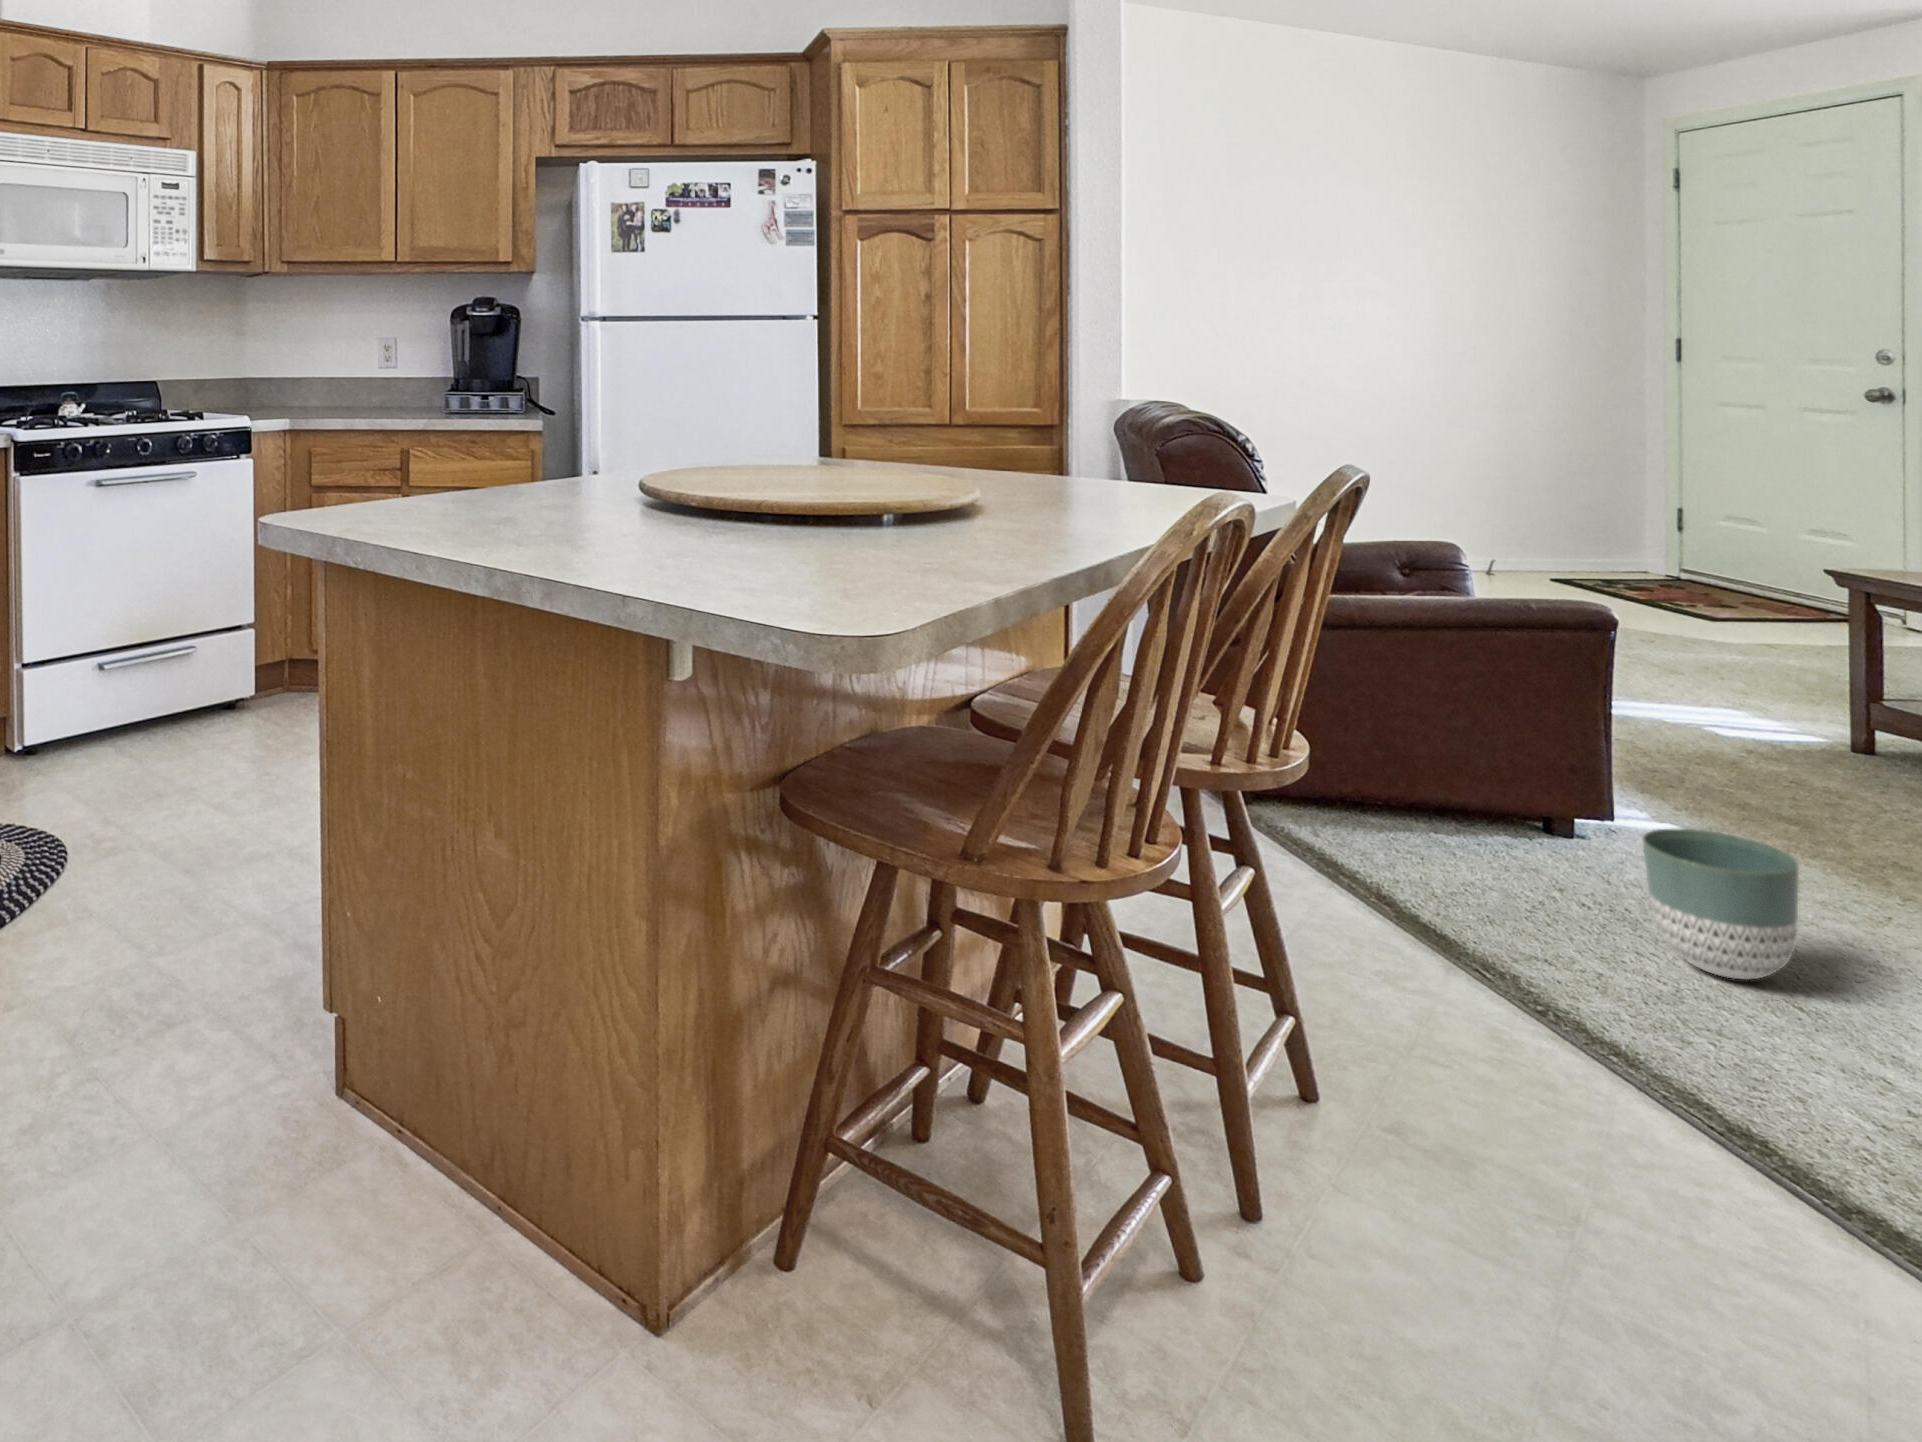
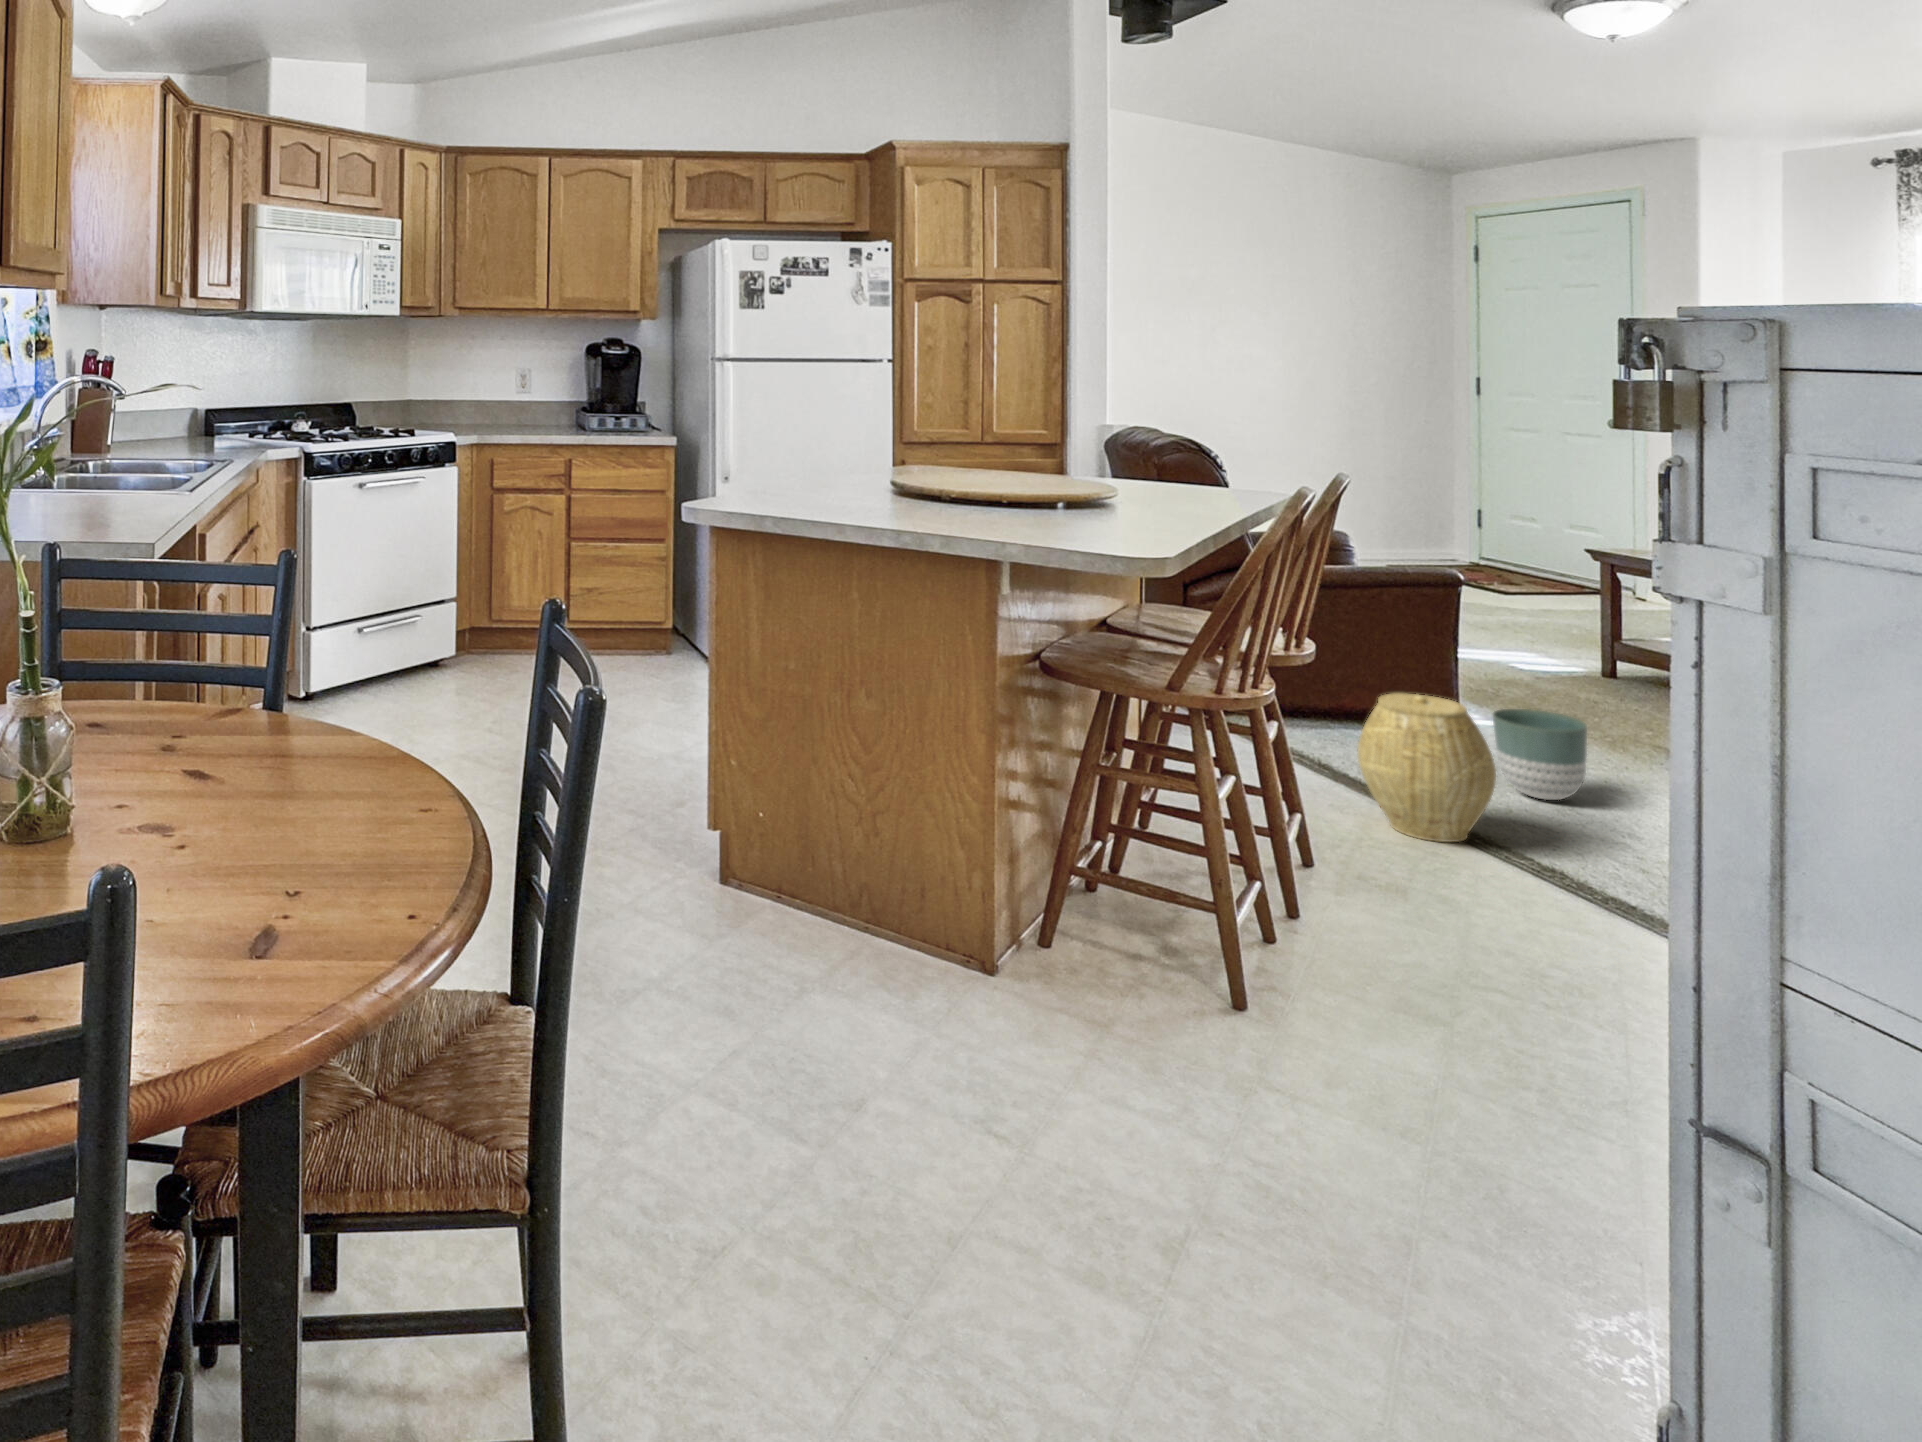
woven basket: none [1407,811,1632,1060] -> present [1358,693,1496,842]

